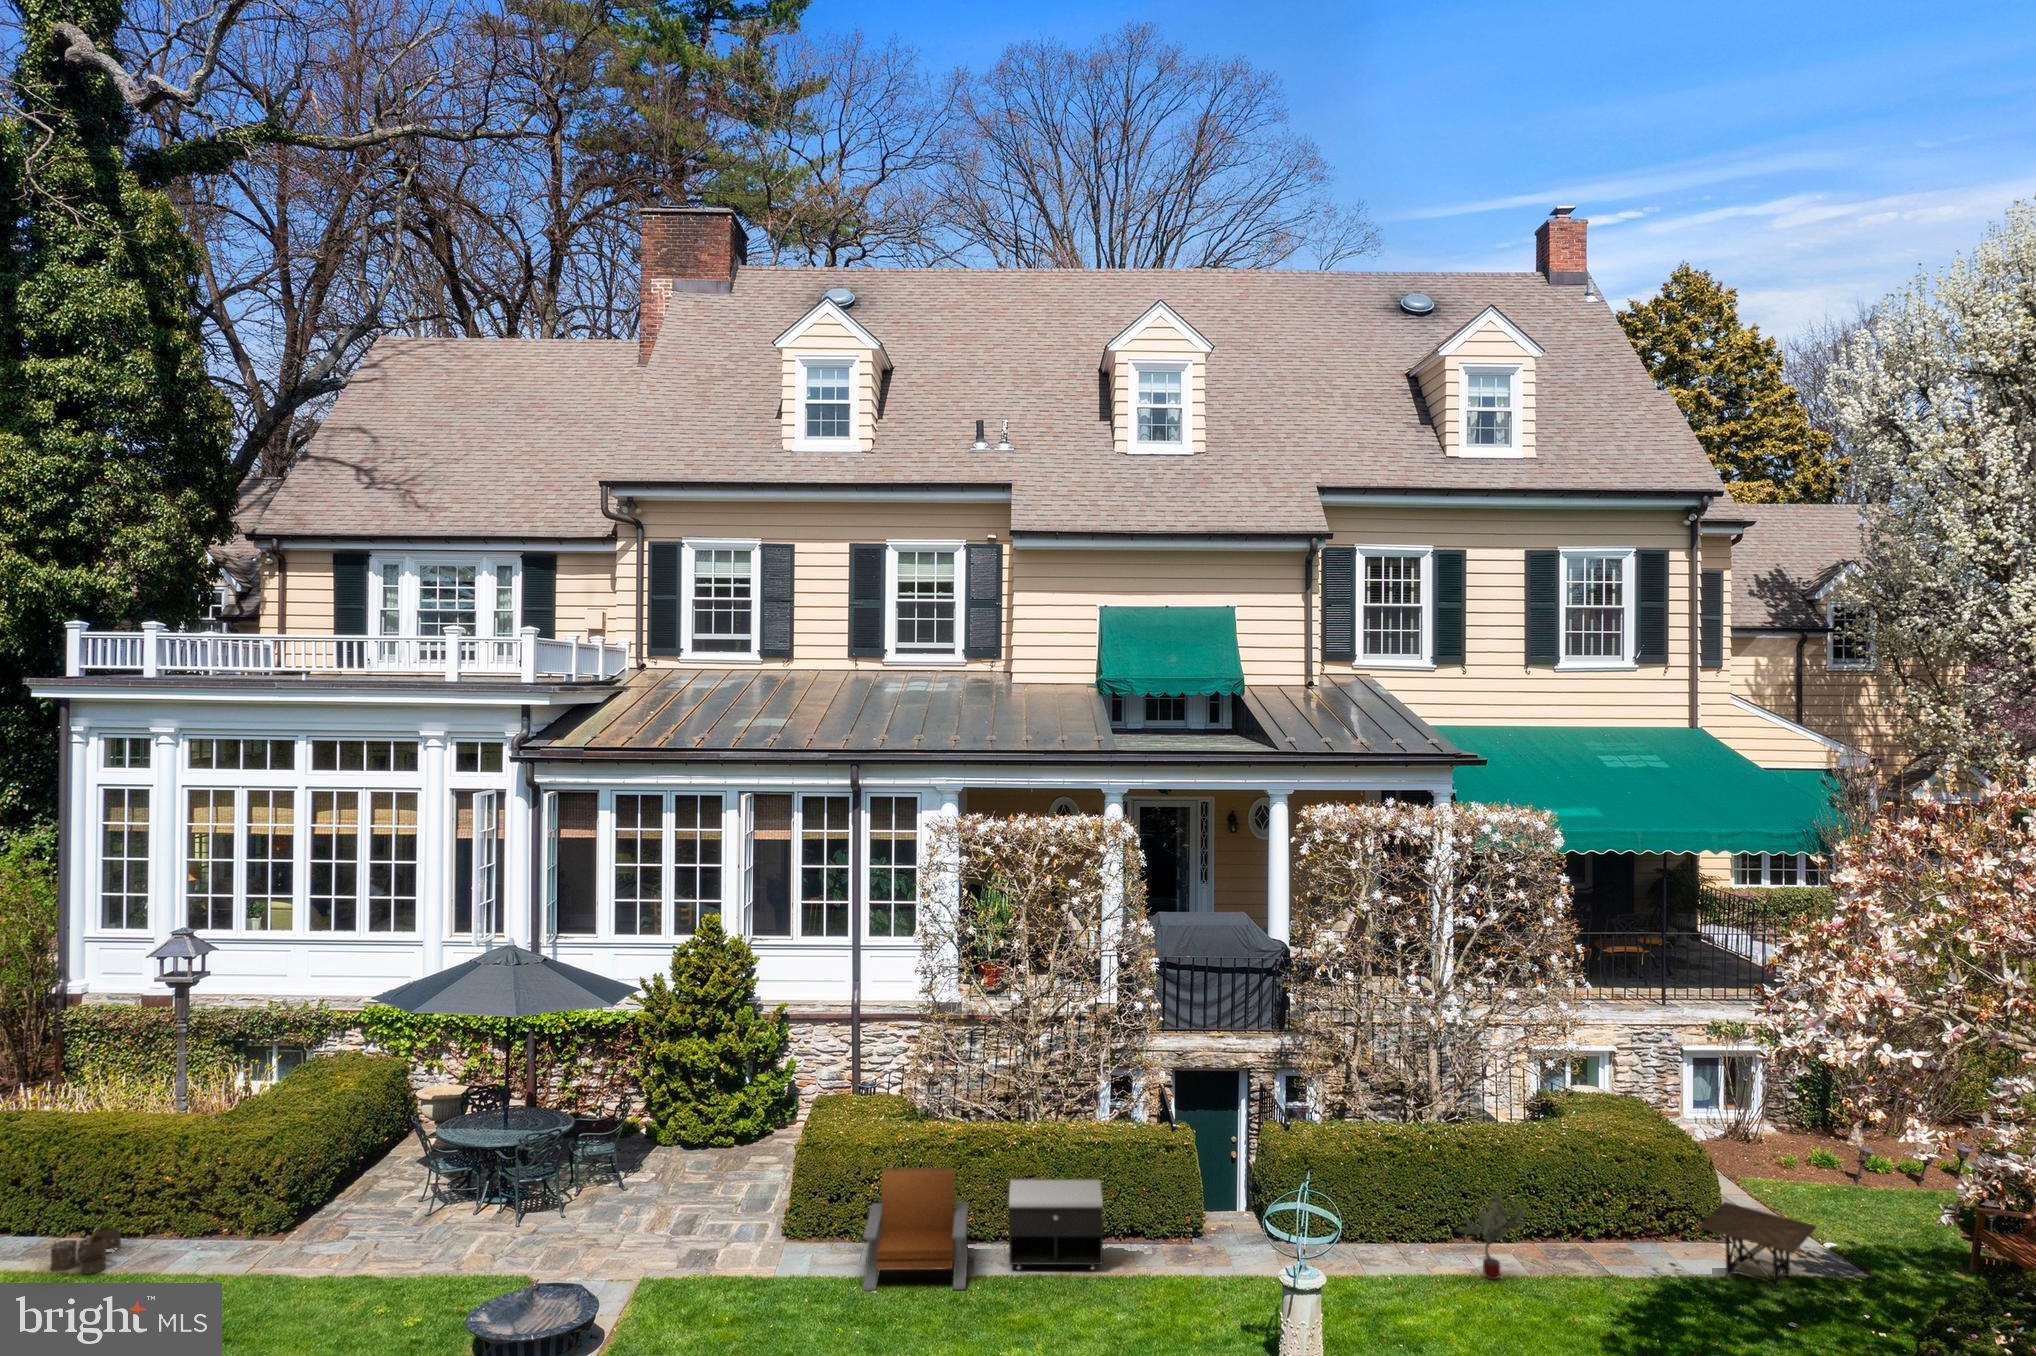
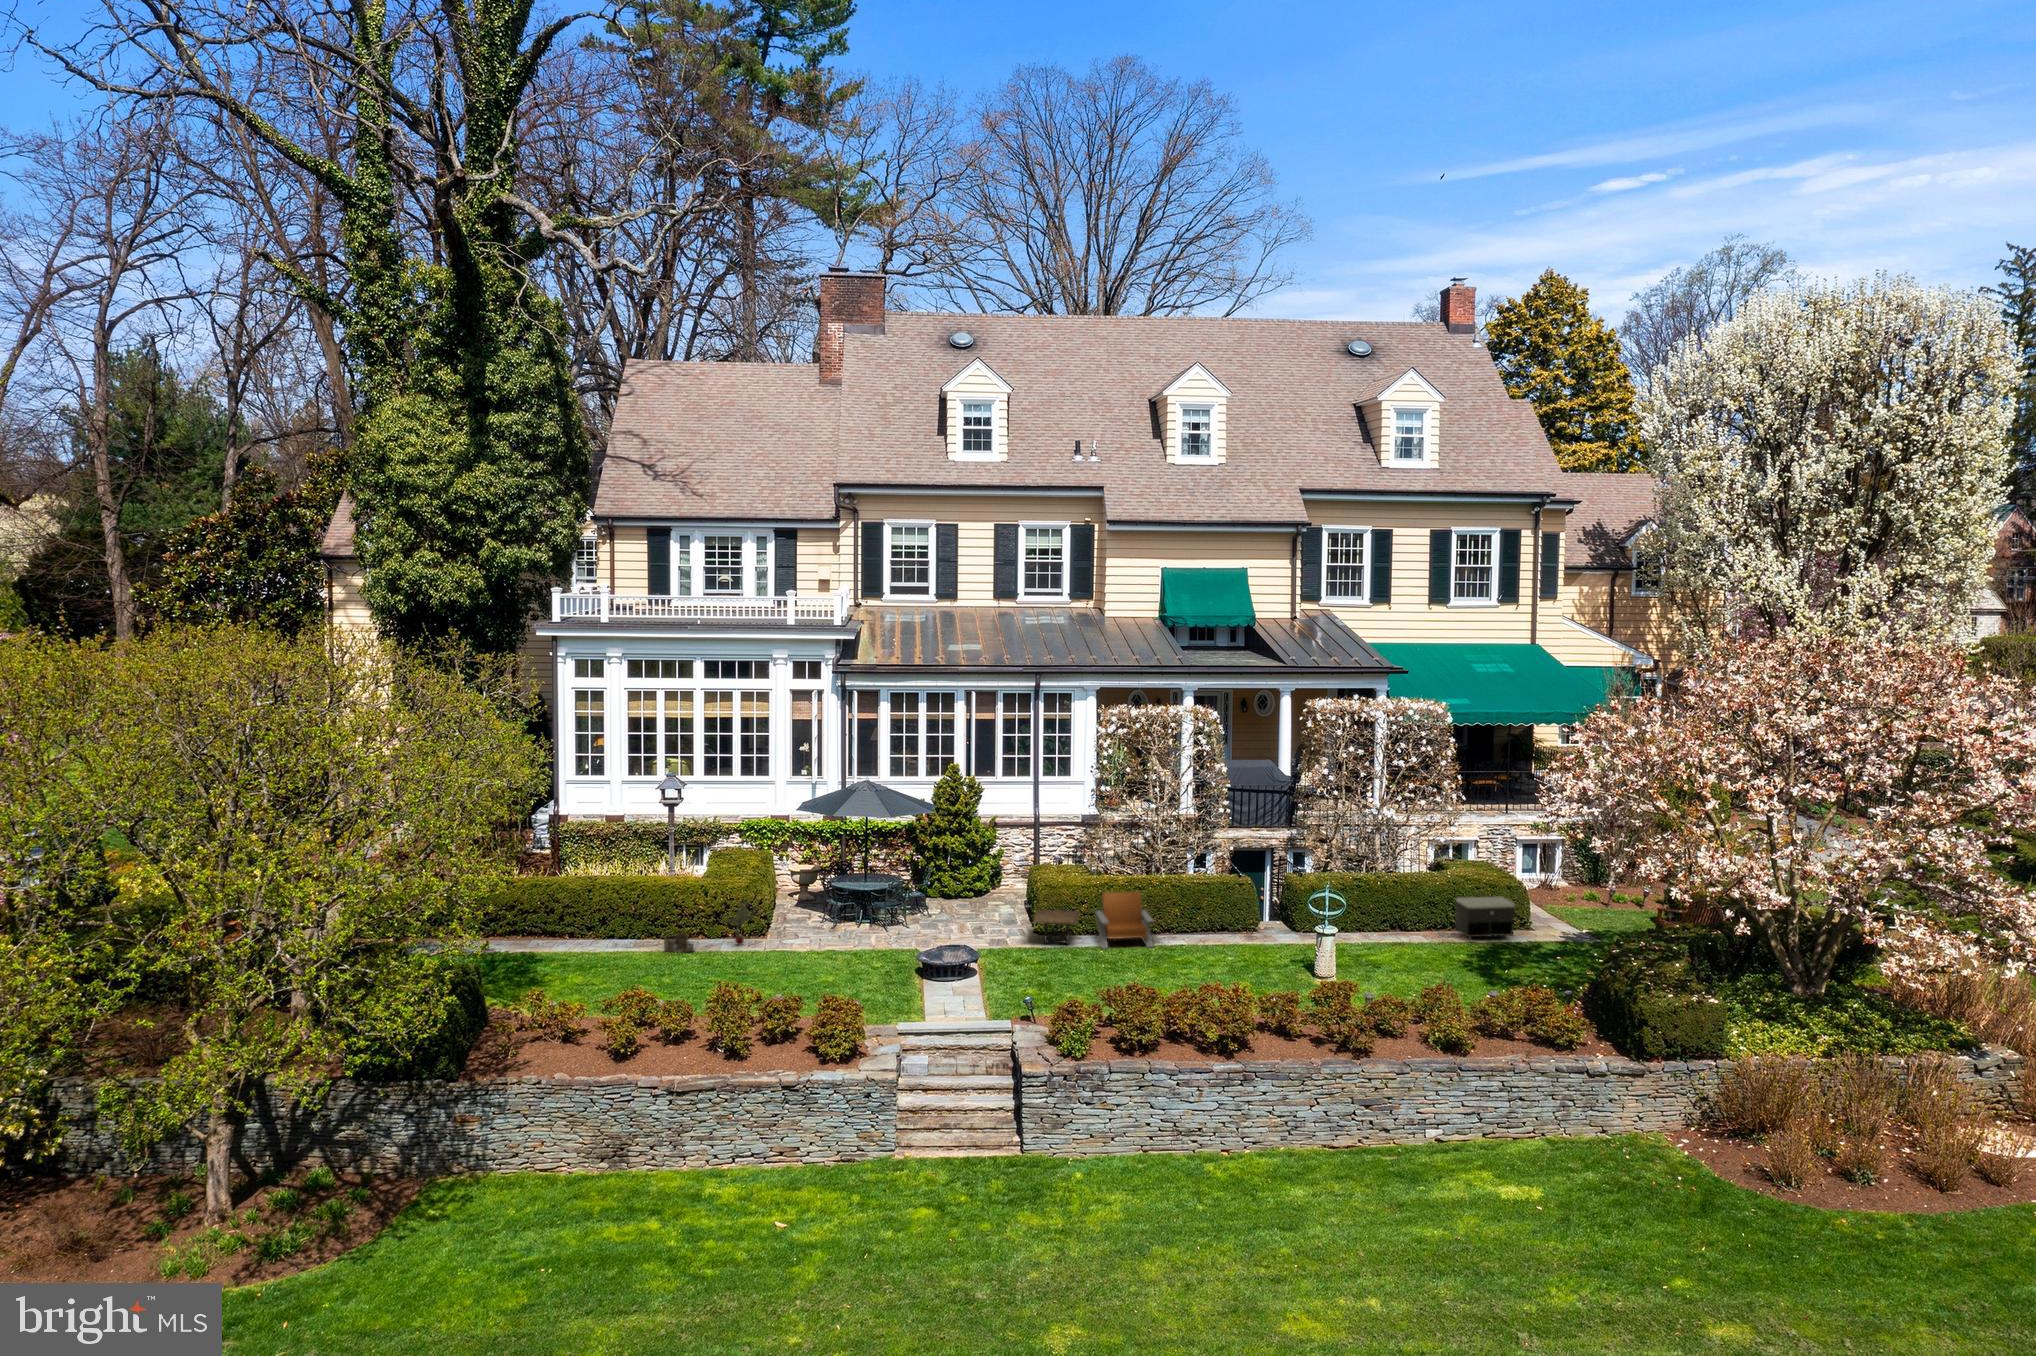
storage bench: present [1009,1180,1103,1269] -> present [1455,897,1515,939]
potted tree: present [1457,1191,1526,1280] -> present [722,902,756,945]
side table: present [1698,1202,1816,1291] -> present [1034,910,1080,944]

